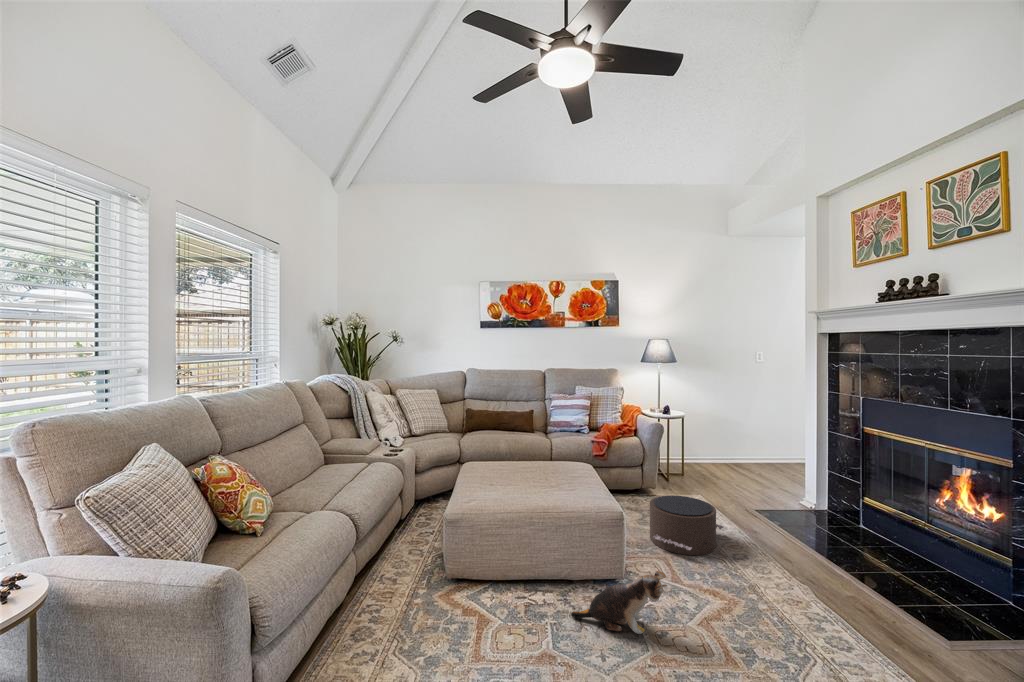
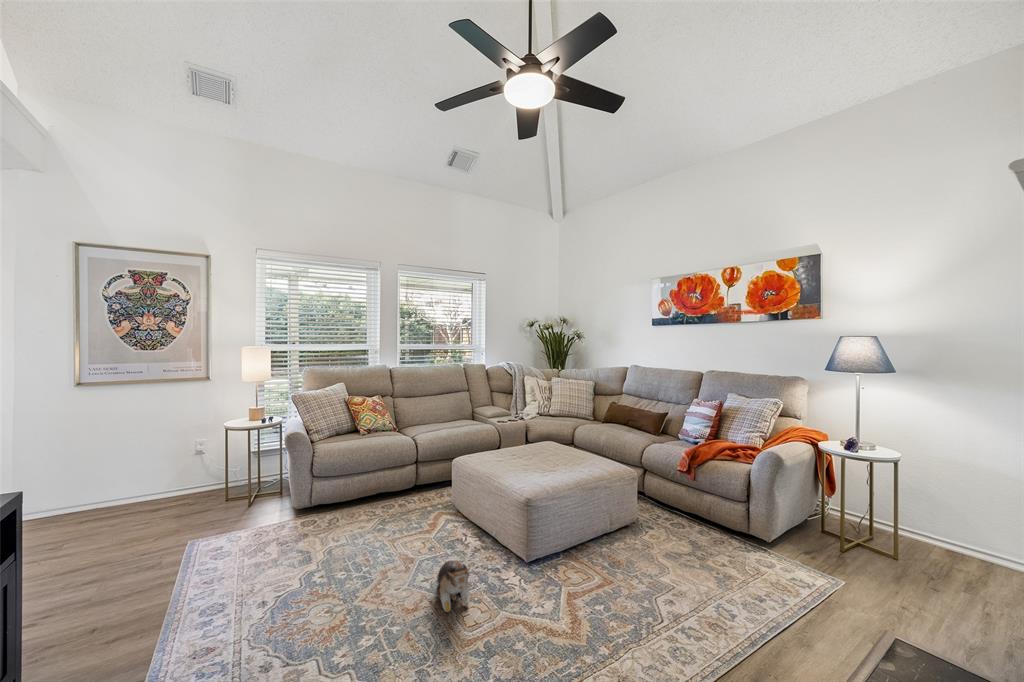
pouf: present [650,495,724,555] -> none [615,531,732,624]

